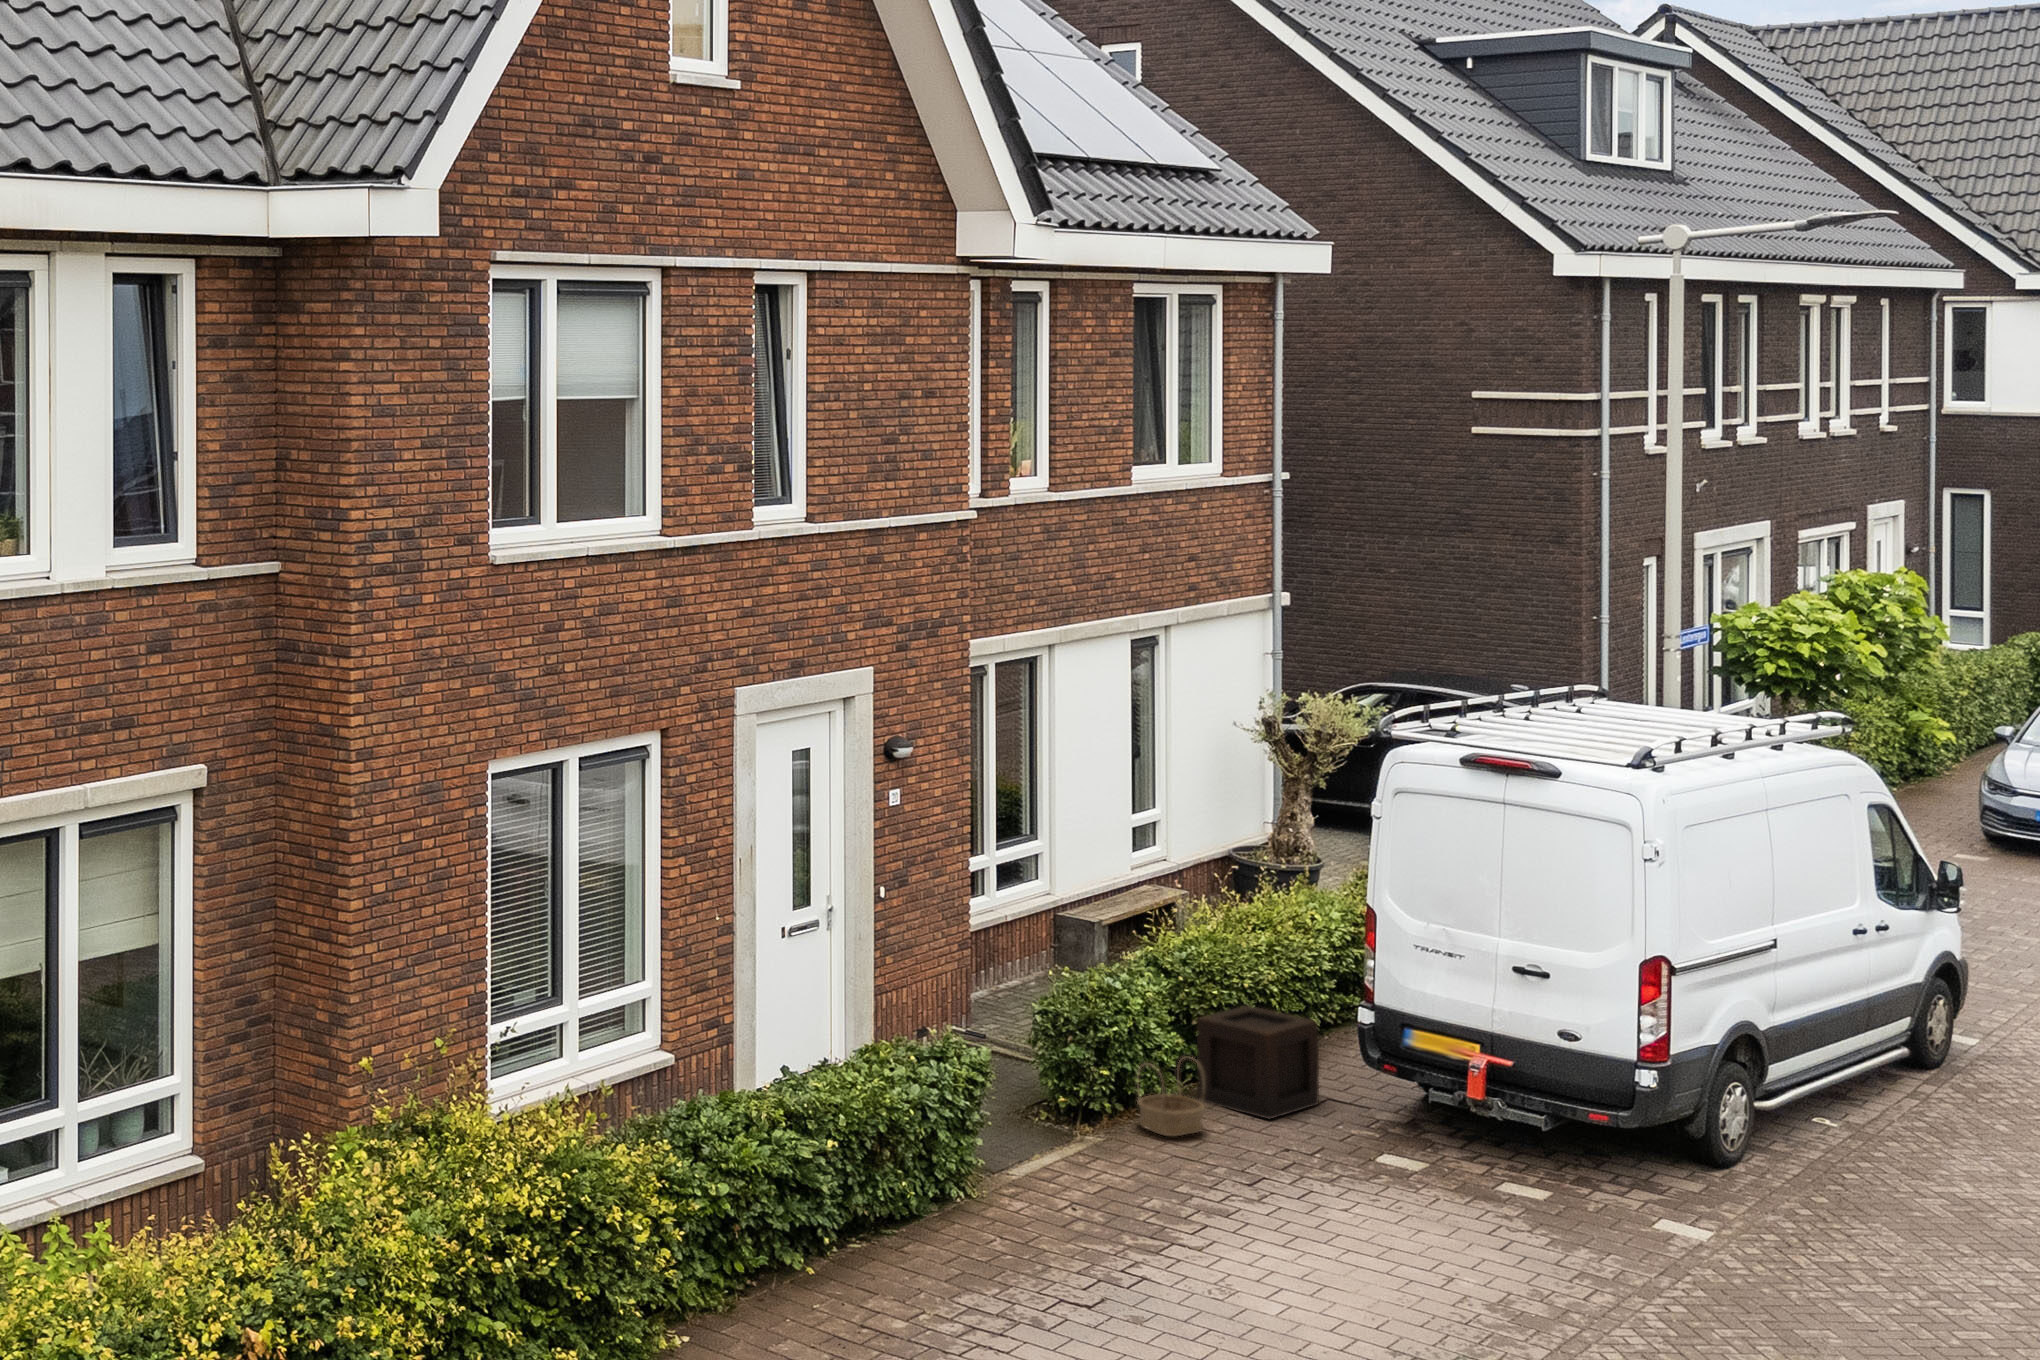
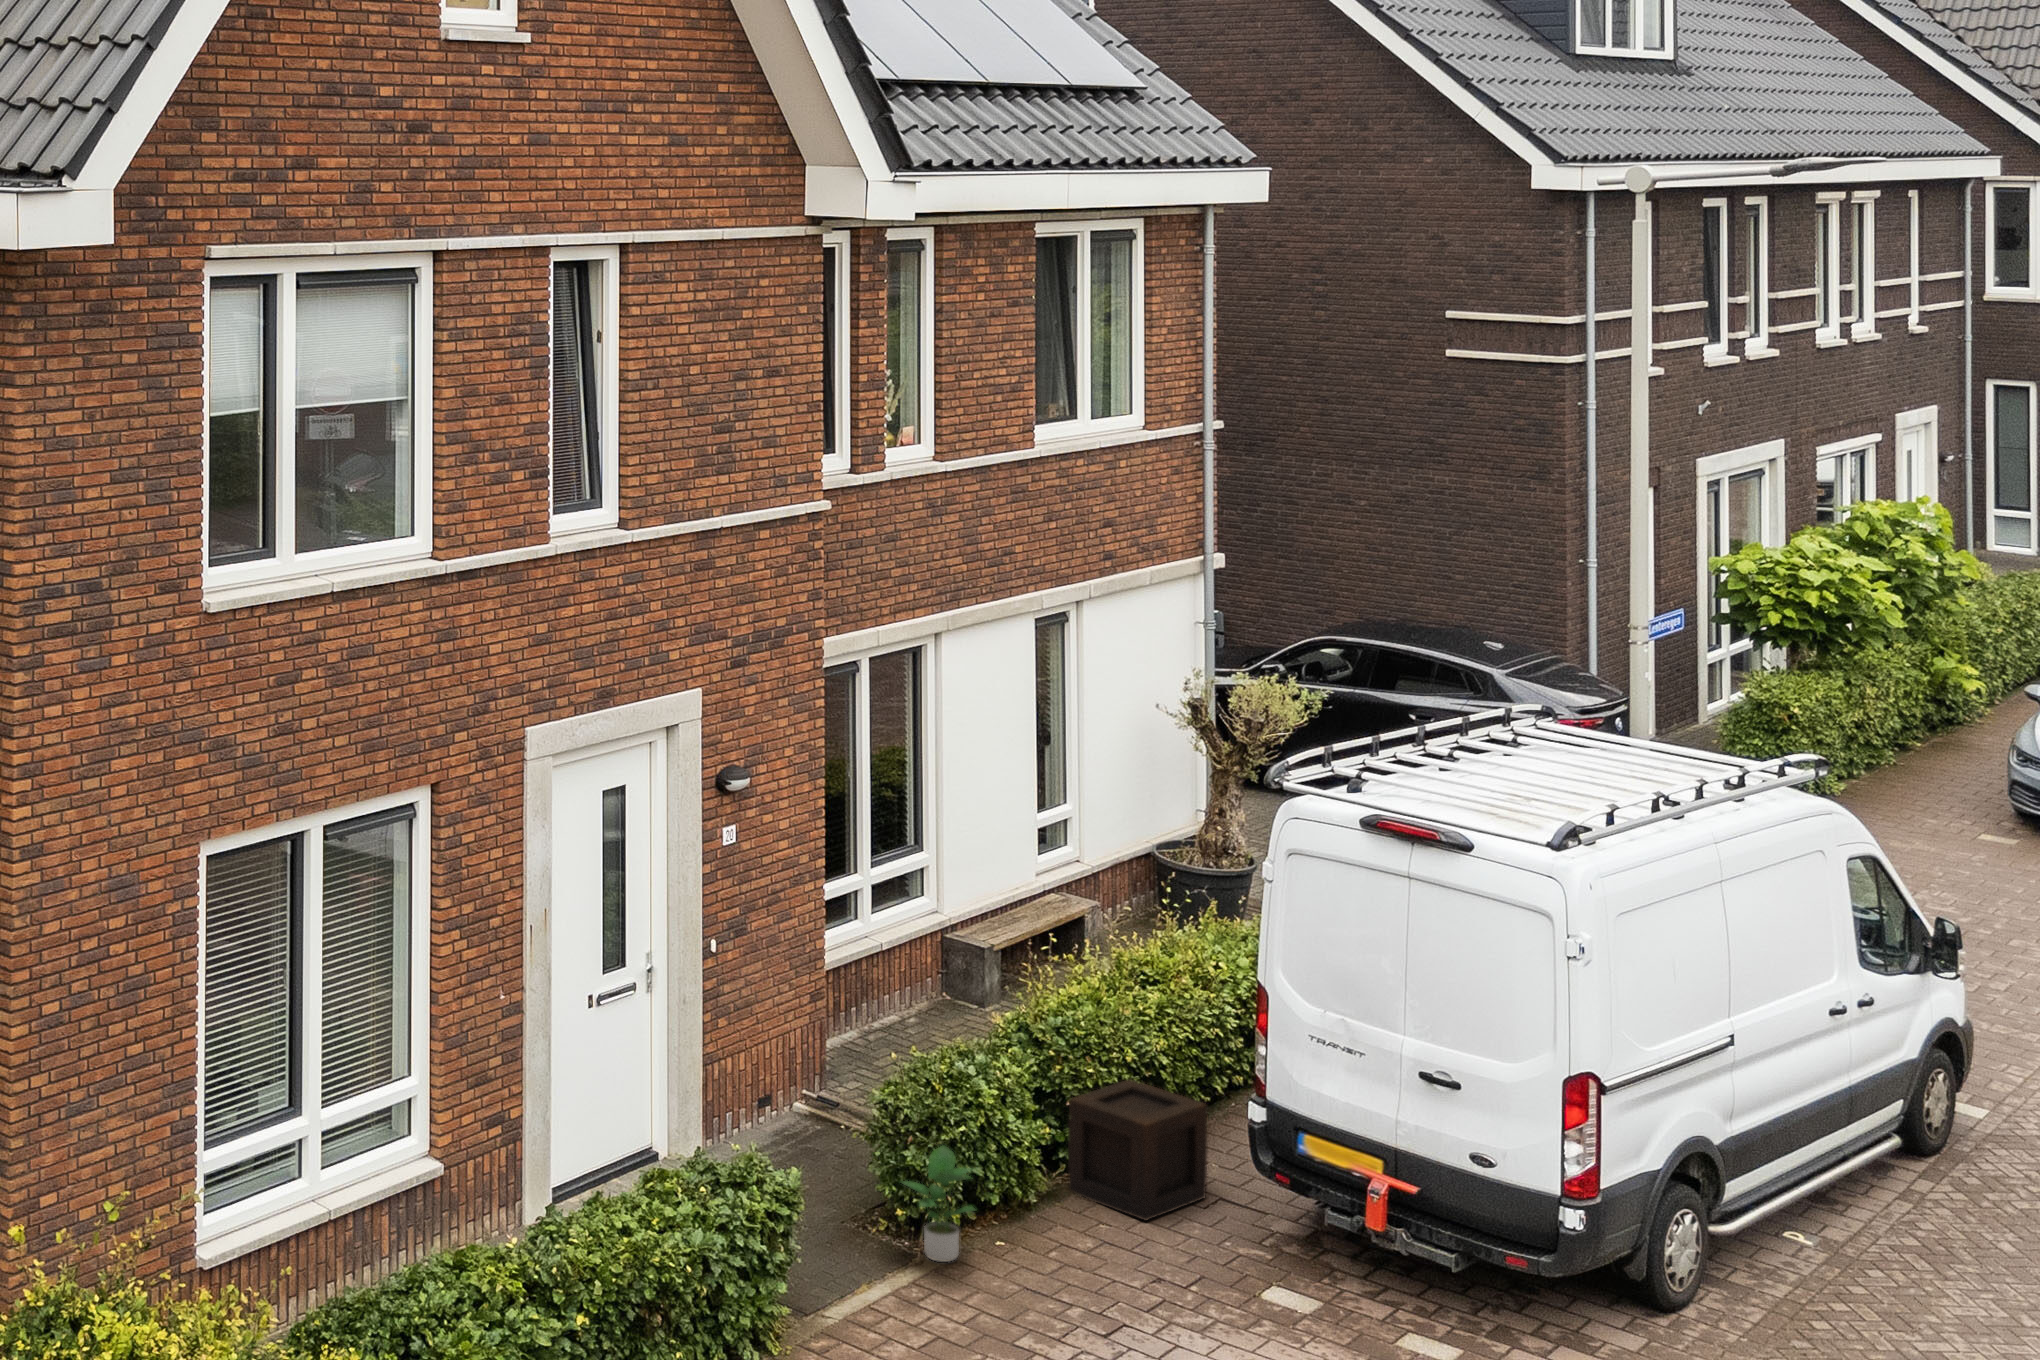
potted plant: none [1059,1047,1129,1147] -> present [902,1146,975,1262]
basket: present [1137,1058,1205,1136] -> none [991,1151,1069,1248]

